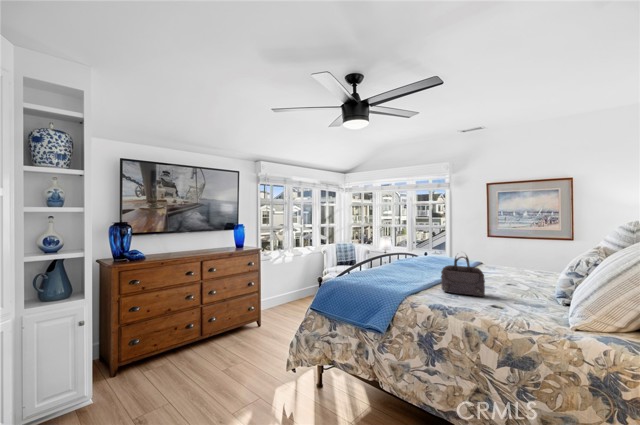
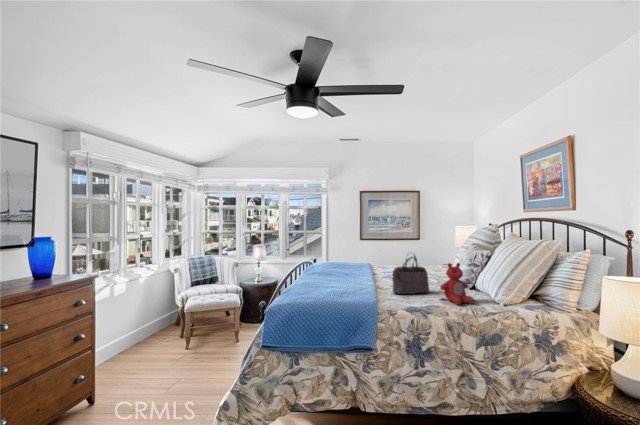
stuffed bear: none [477,267,519,316] -> present [440,263,475,305]

